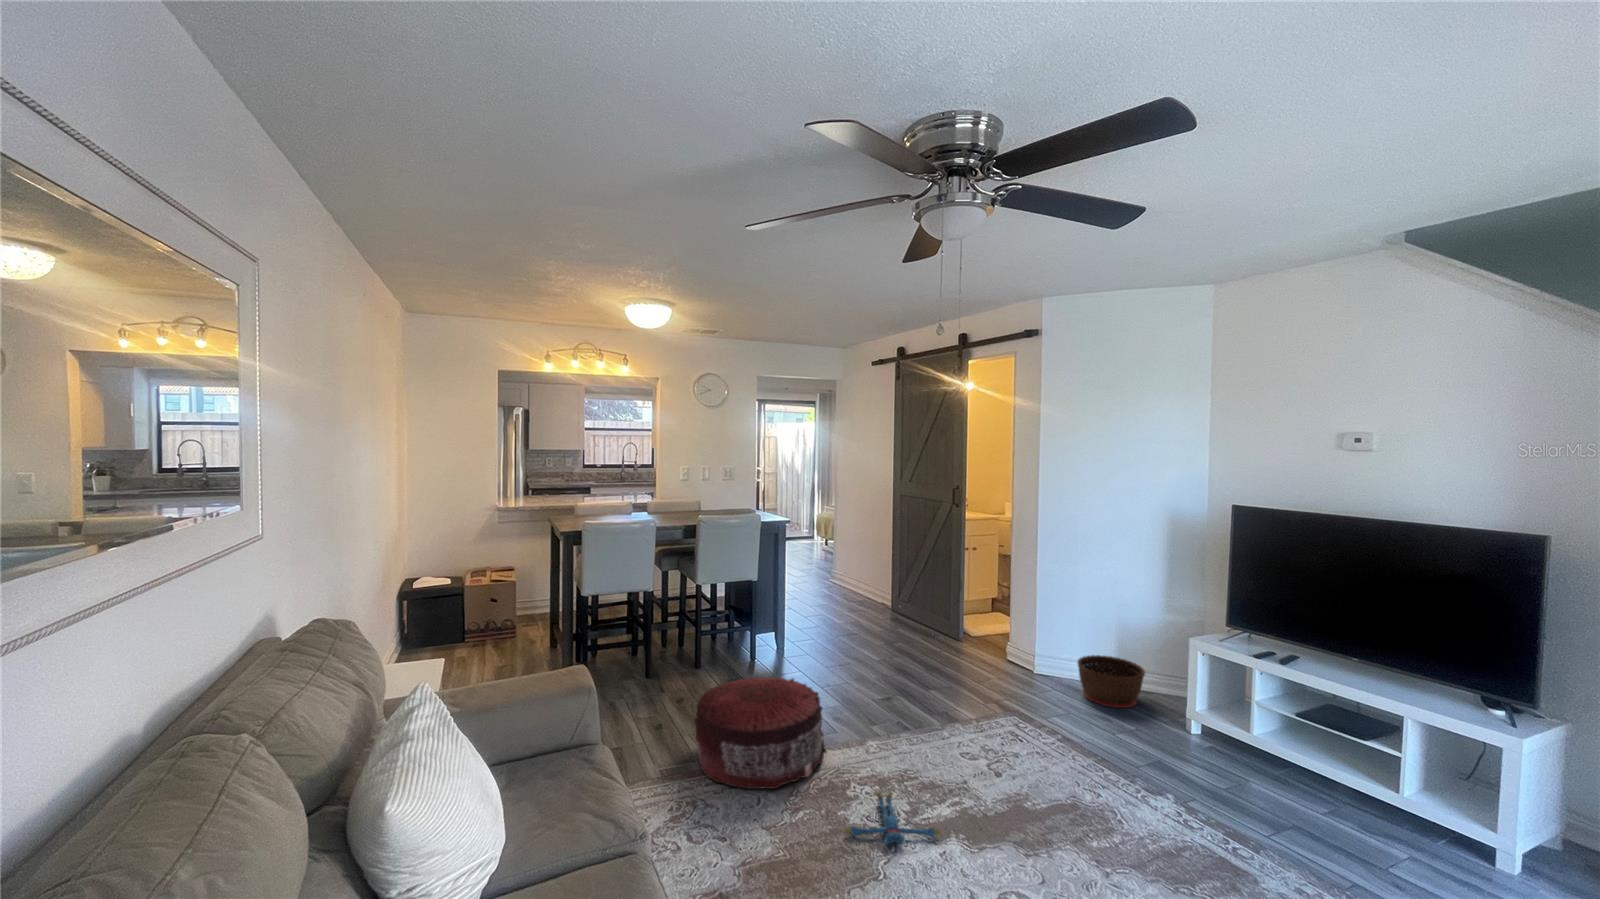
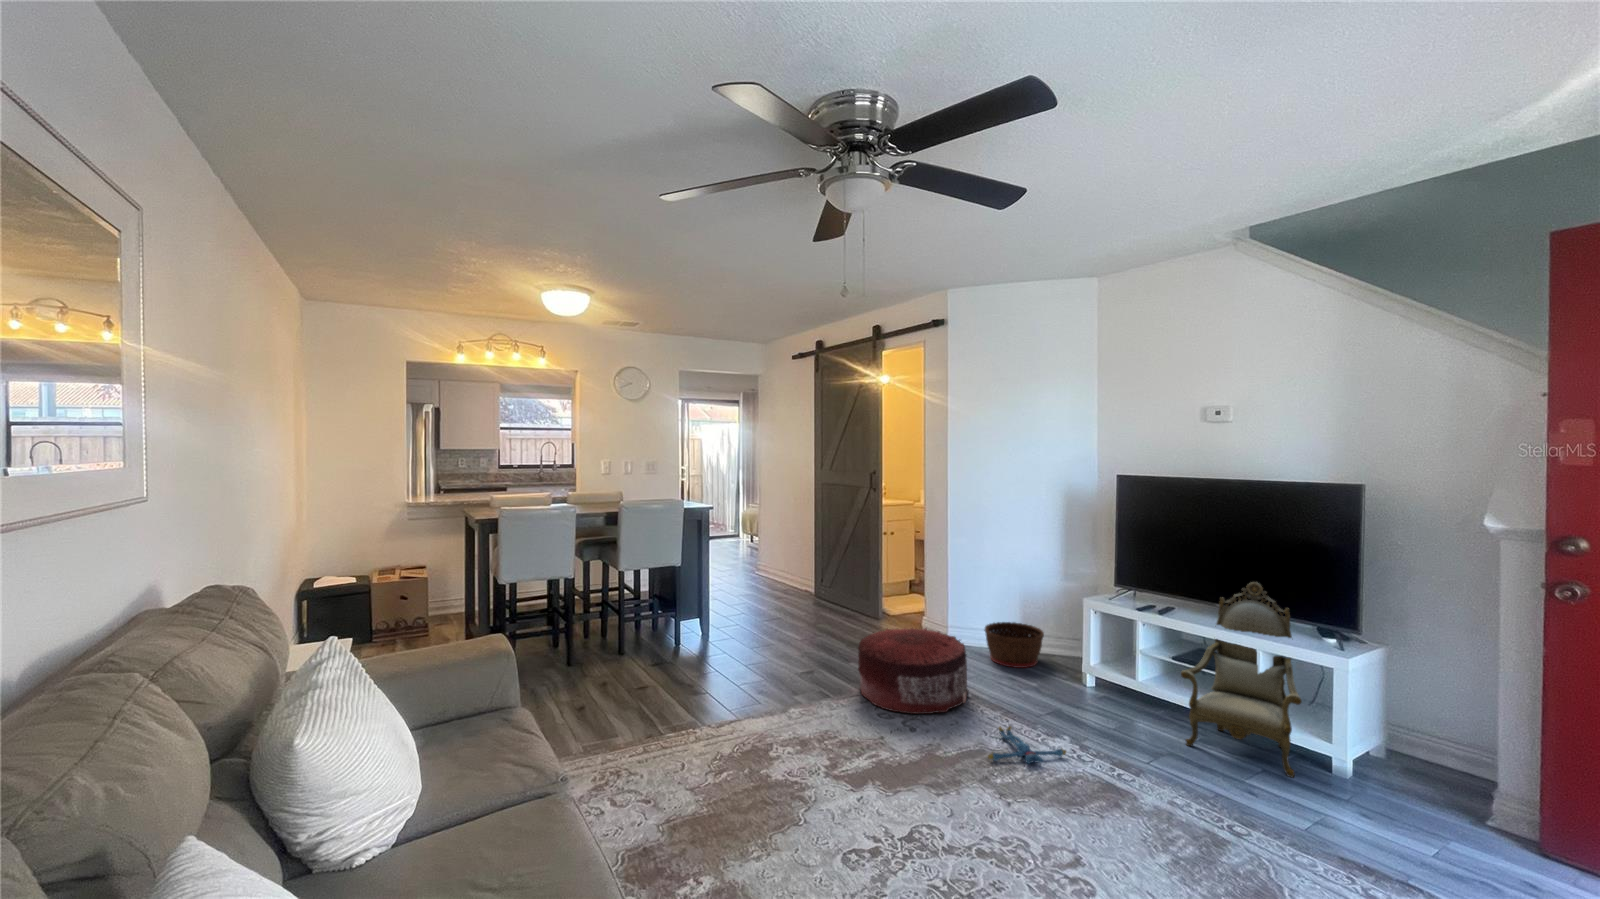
armchair: none [1285,567,1461,869] -> present [1181,582,1302,778]
pouf: present [694,677,826,789] -> present [858,628,968,714]
plush toy: present [845,793,940,844] -> present [988,726,1066,764]

